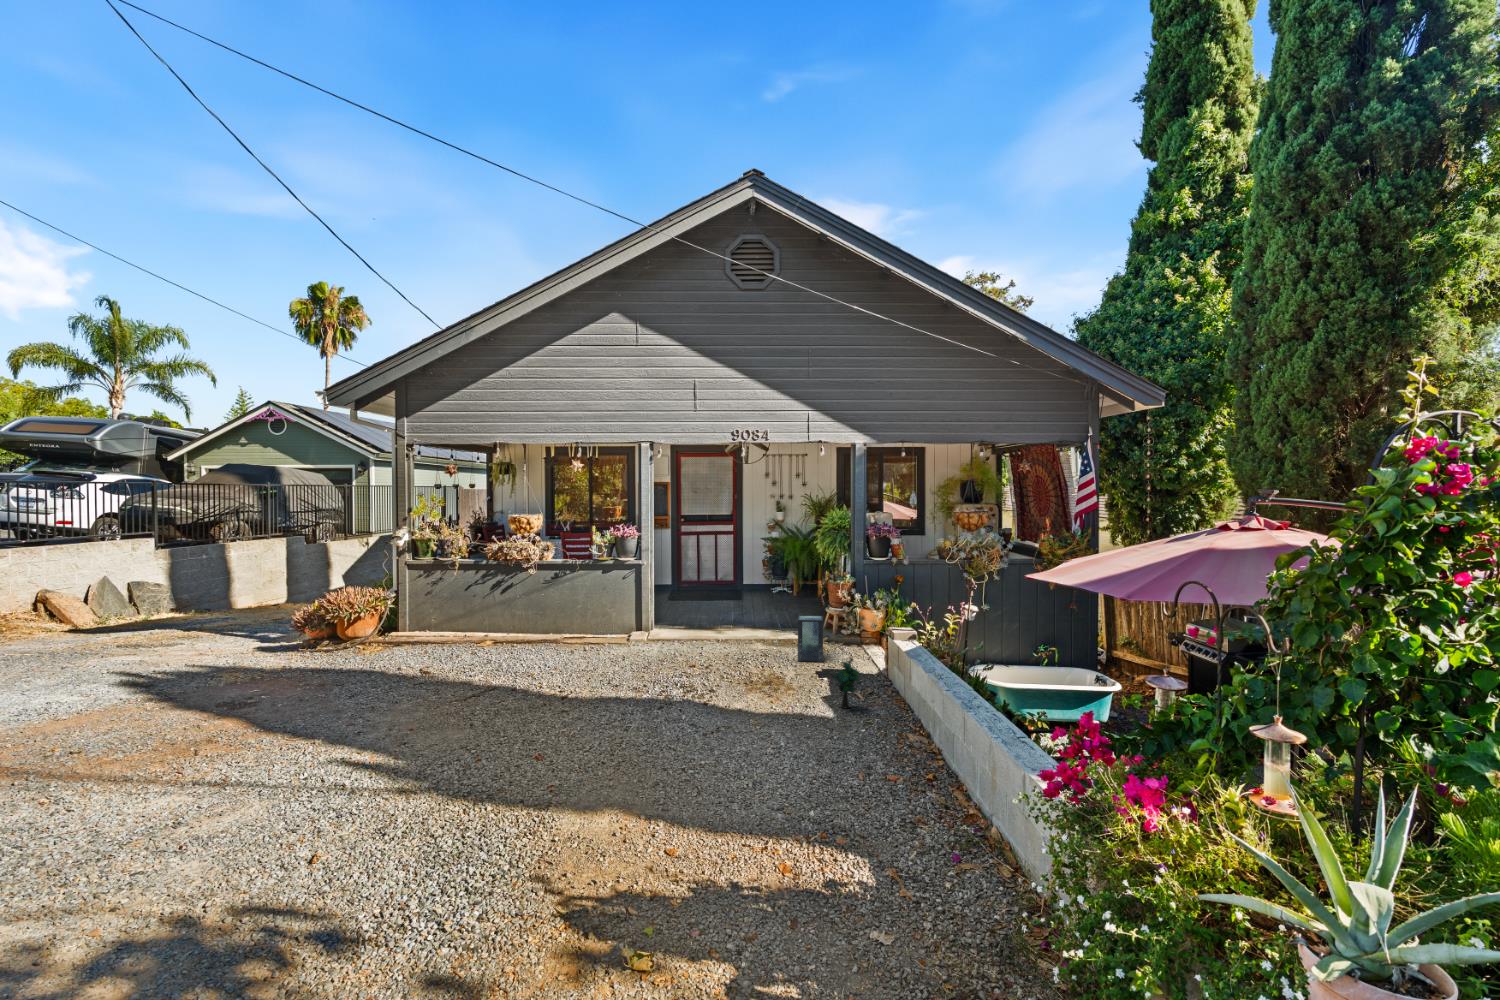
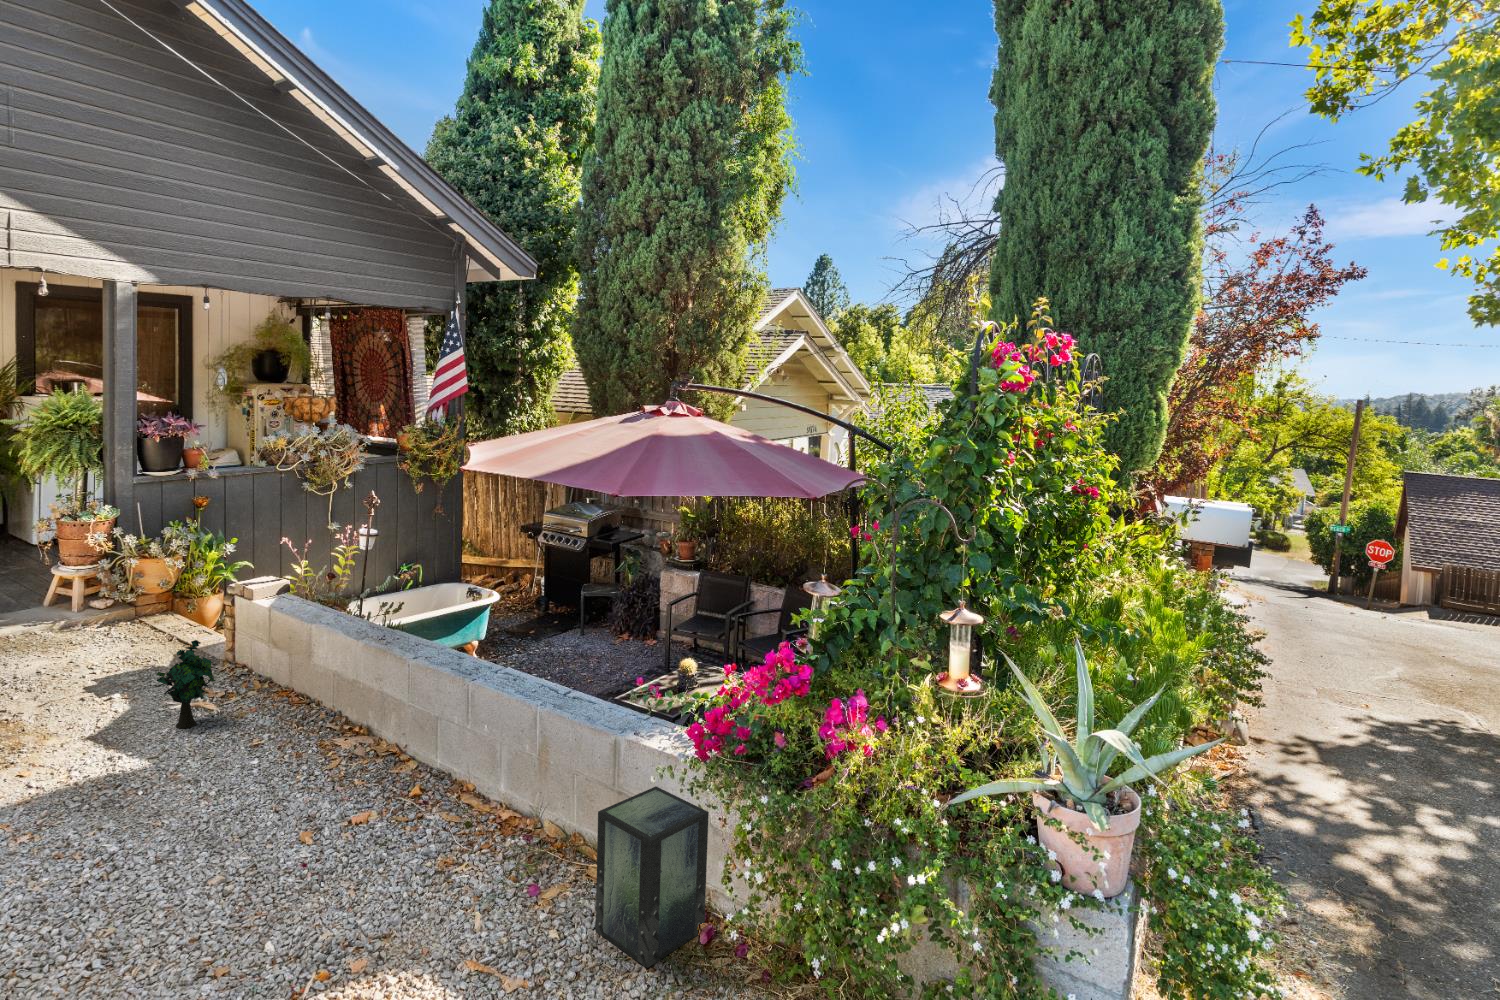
storage box: present [798,616,823,662] -> present [596,786,709,968]

